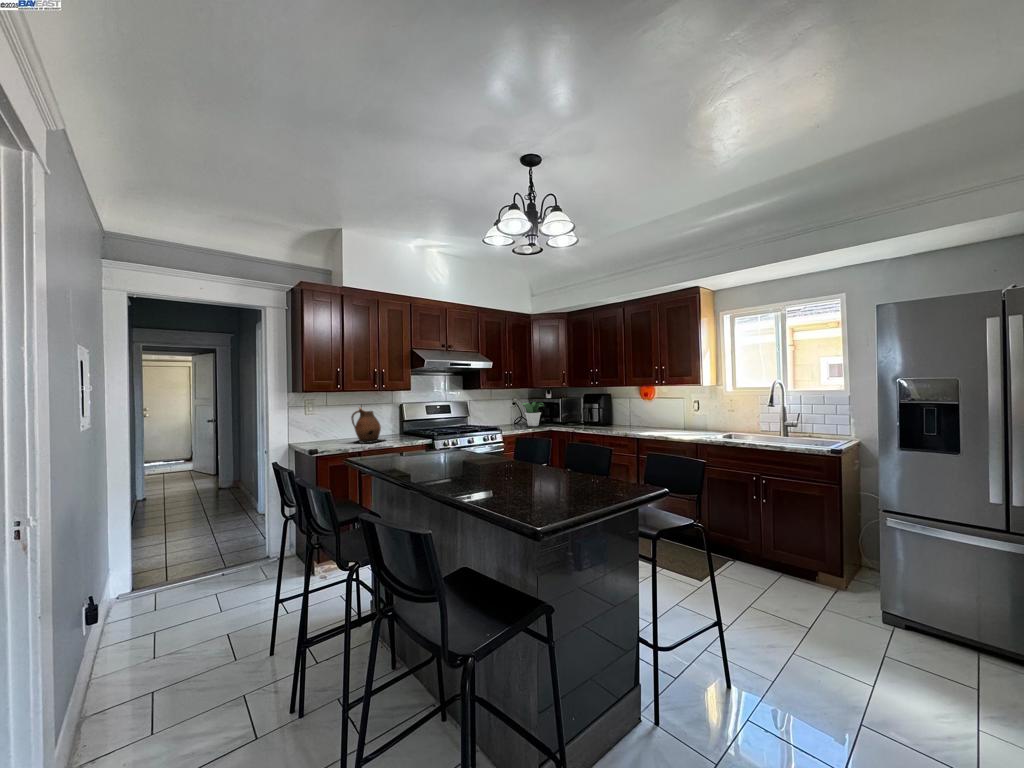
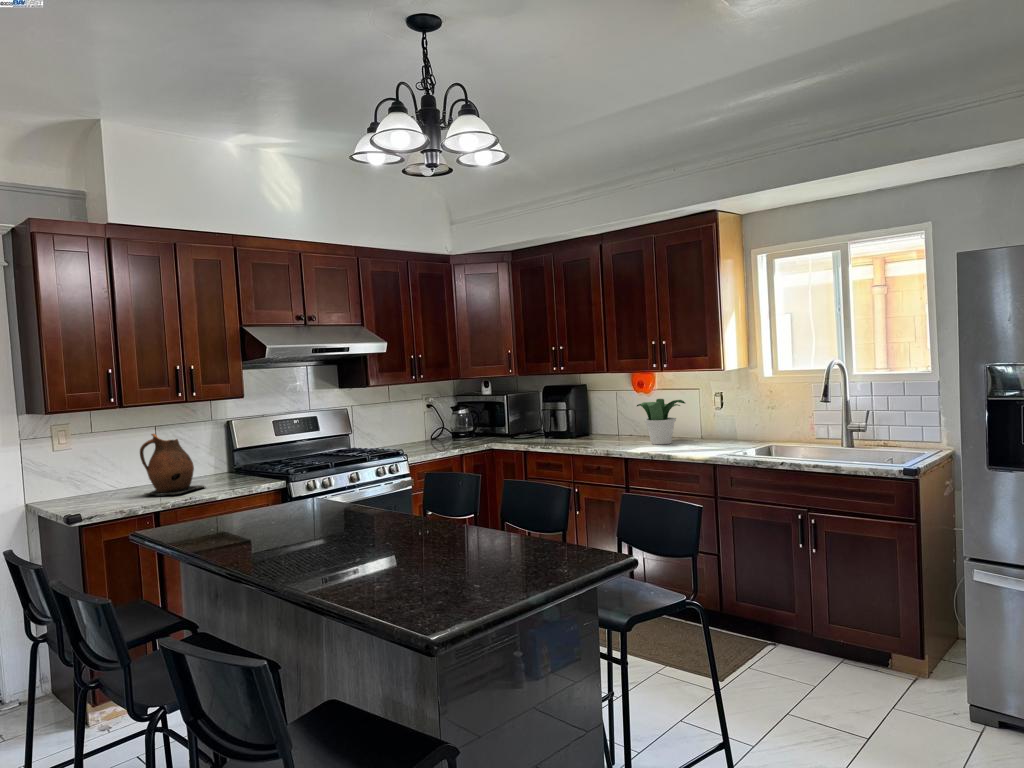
potted plant: present [522,402,544,426] -> present [637,399,685,444]

